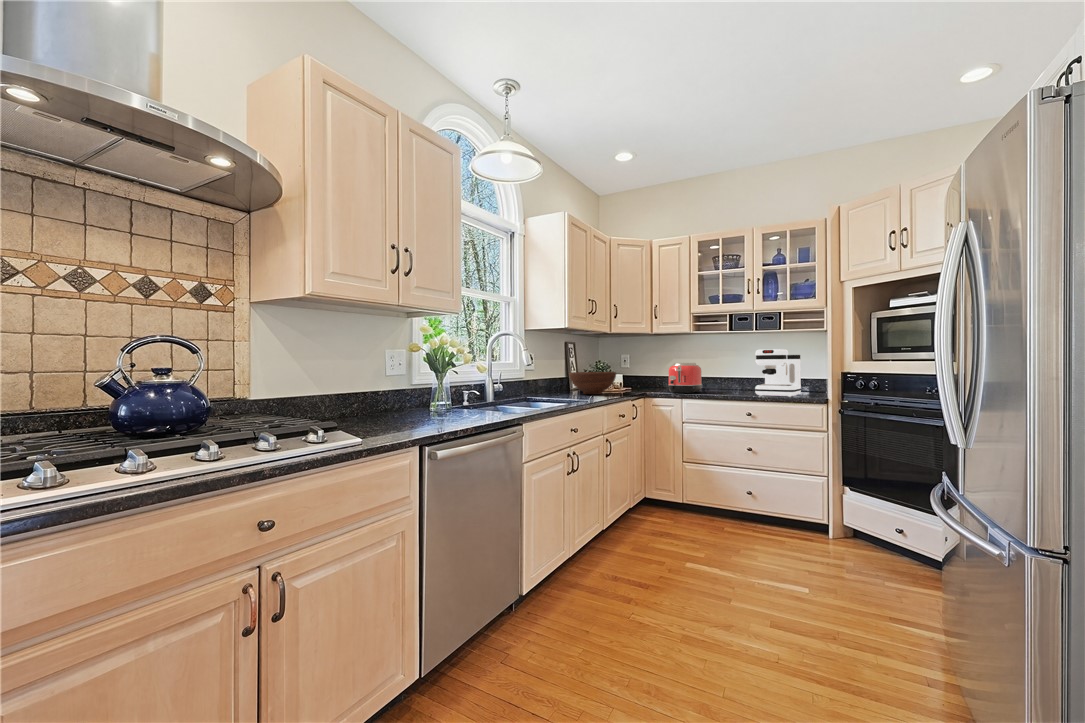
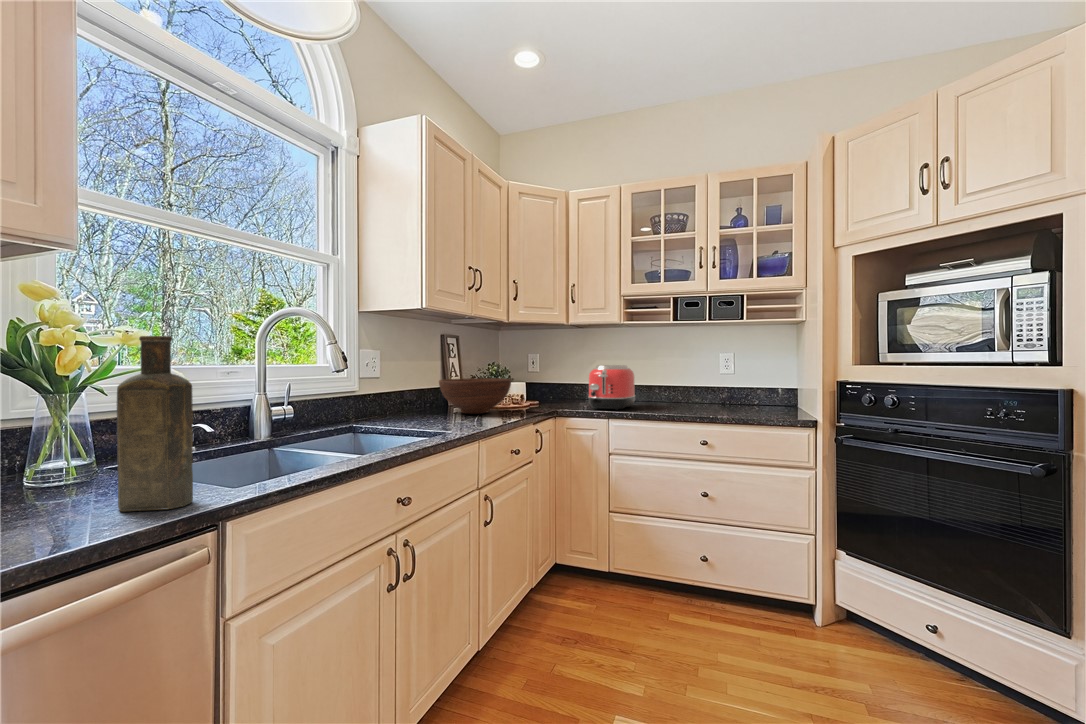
bottle: none [483,349,510,417] -> present [117,336,193,511]
coffee maker: present [755,349,801,397] -> none [711,346,772,416]

